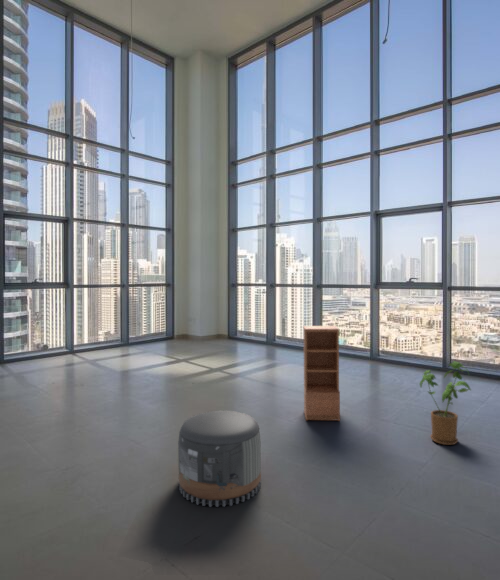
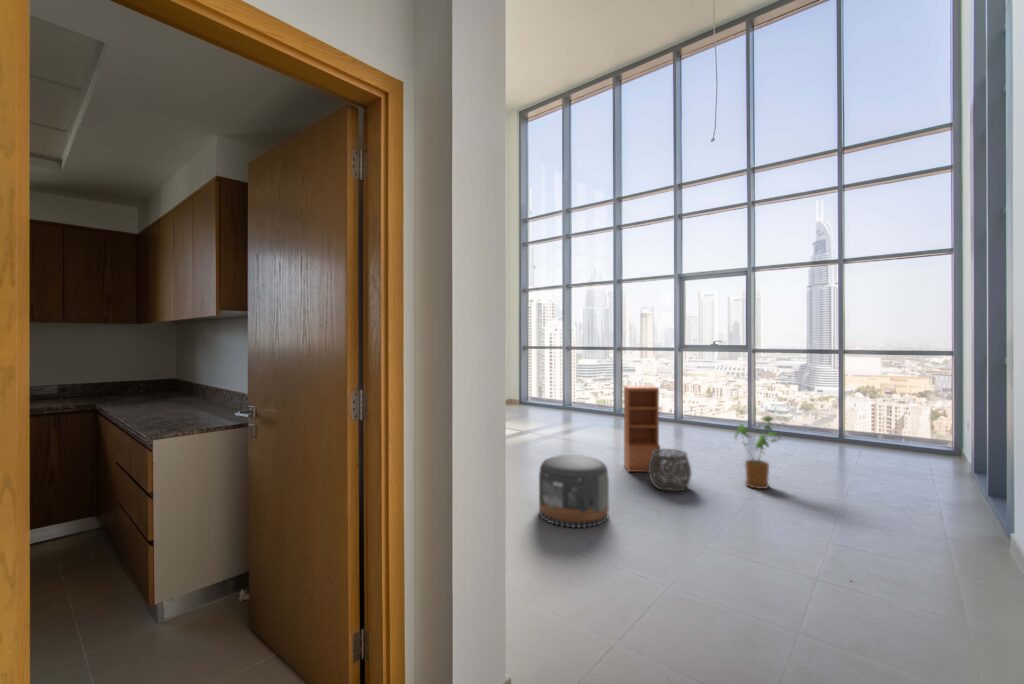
woven basket: none [321,398,369,450] -> present [648,449,691,492]

